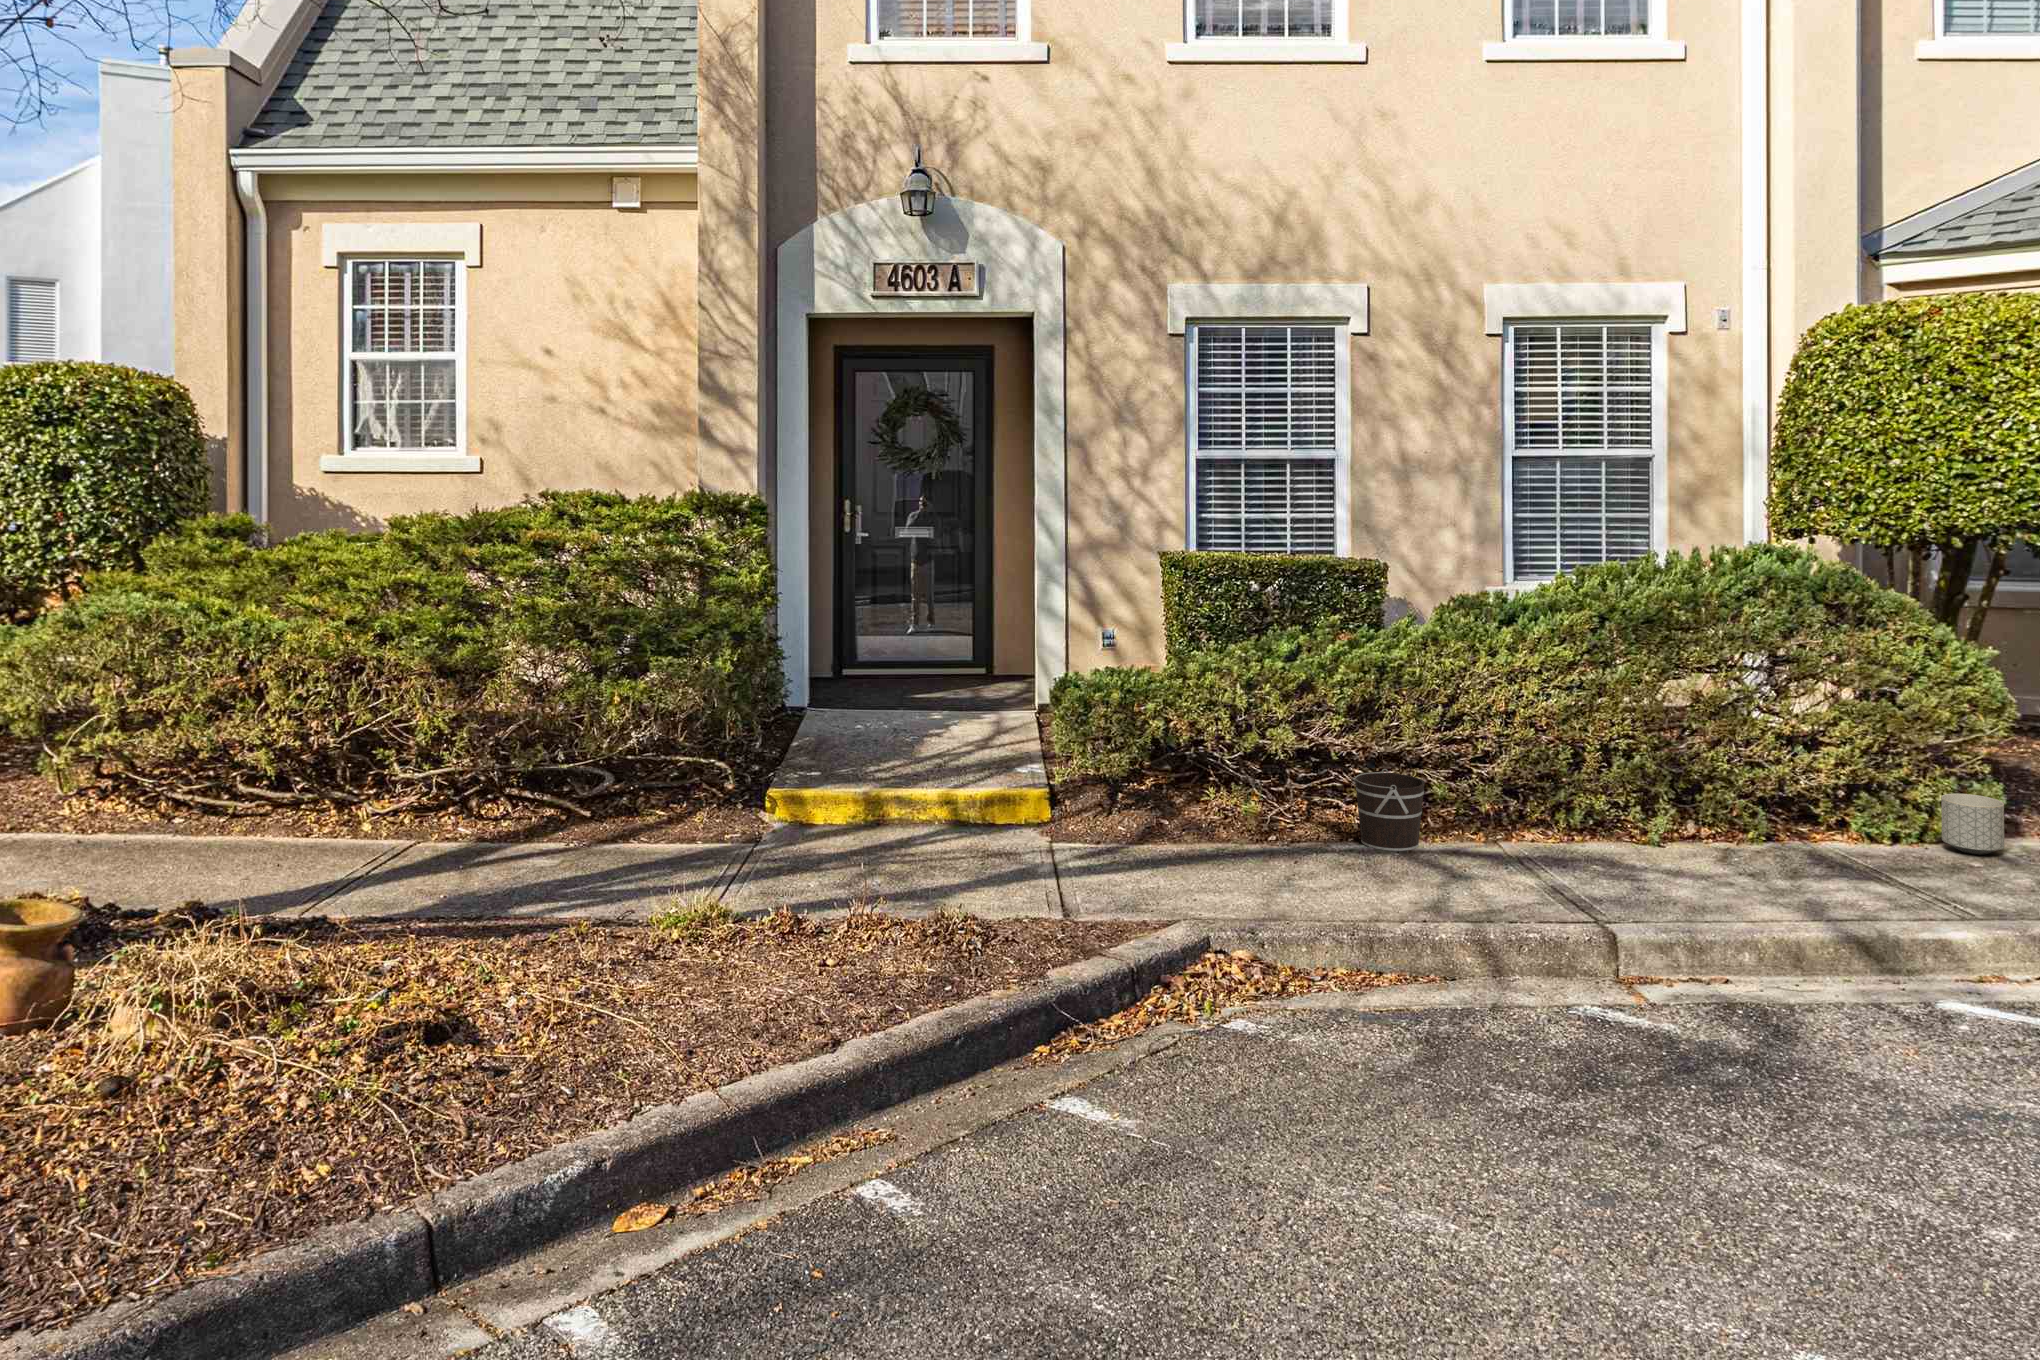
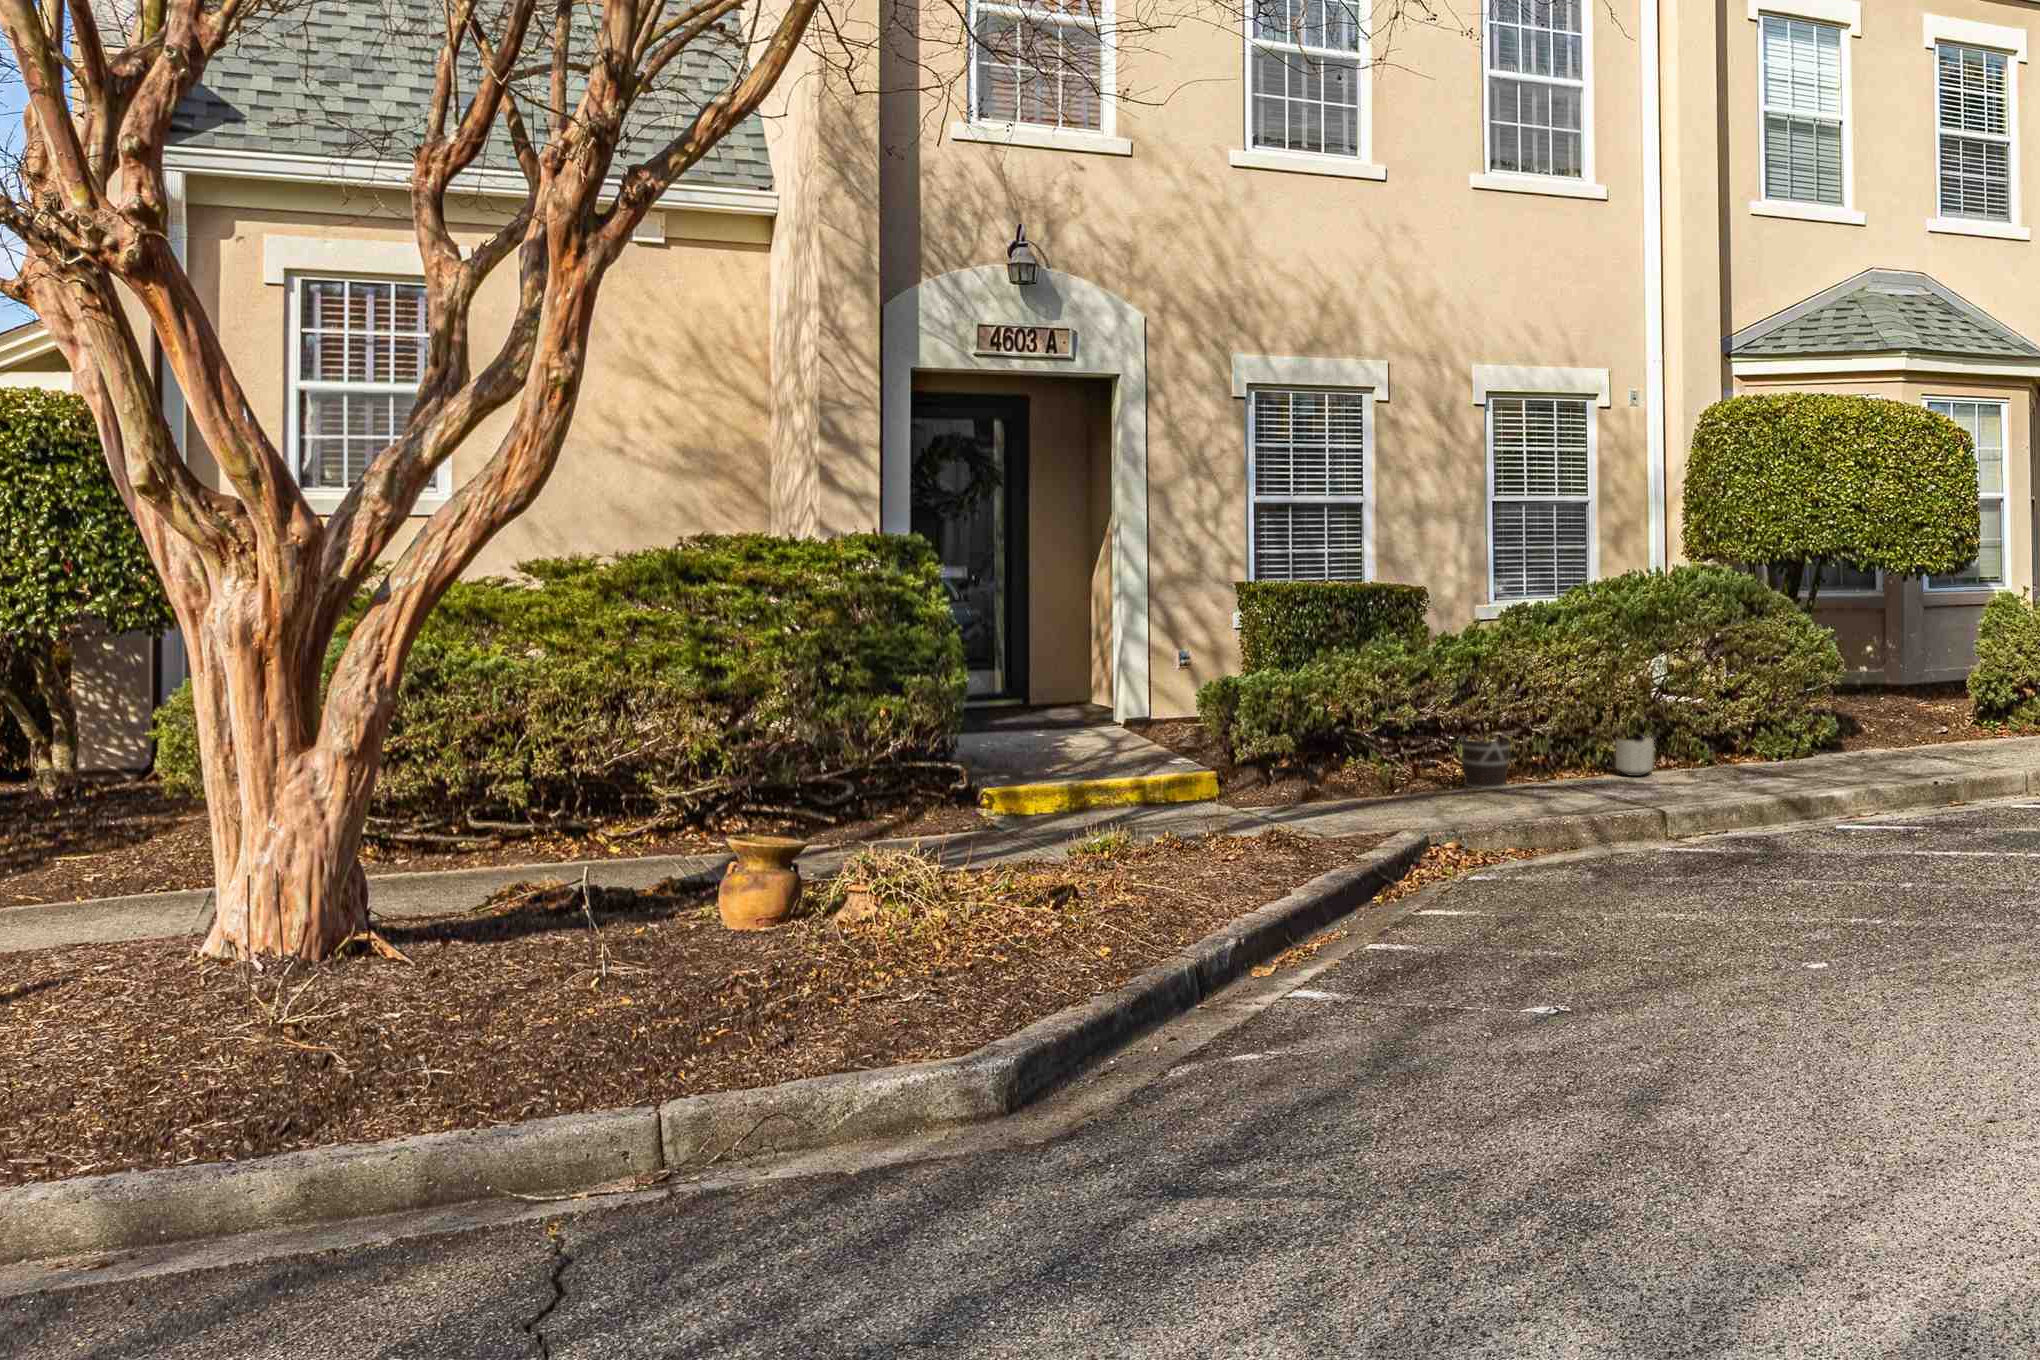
planter: present [1941,794,2004,855] -> present [1616,737,1654,776]

